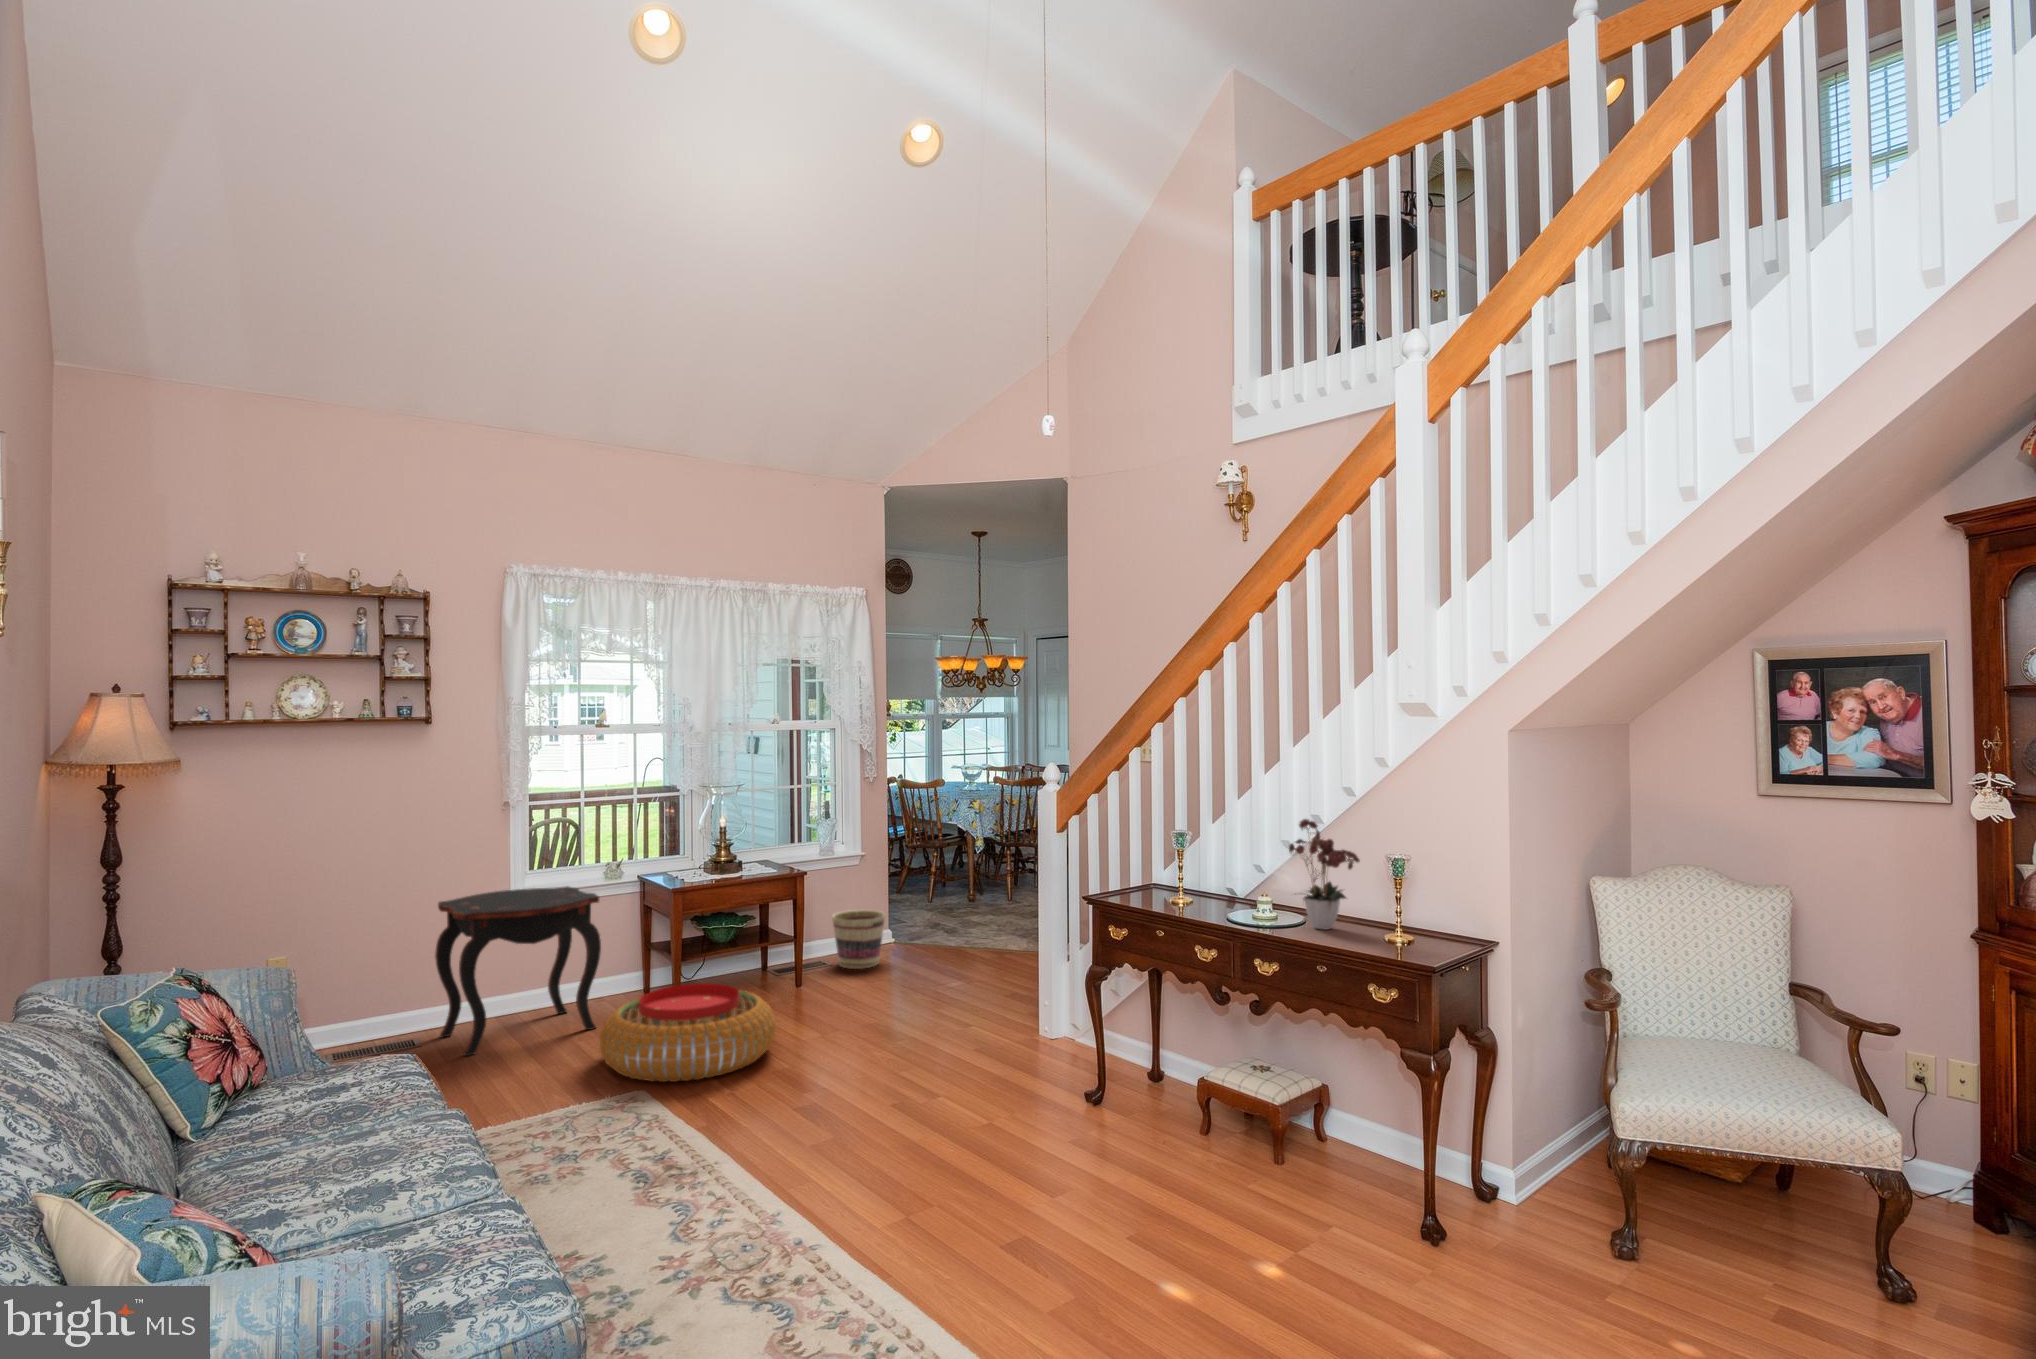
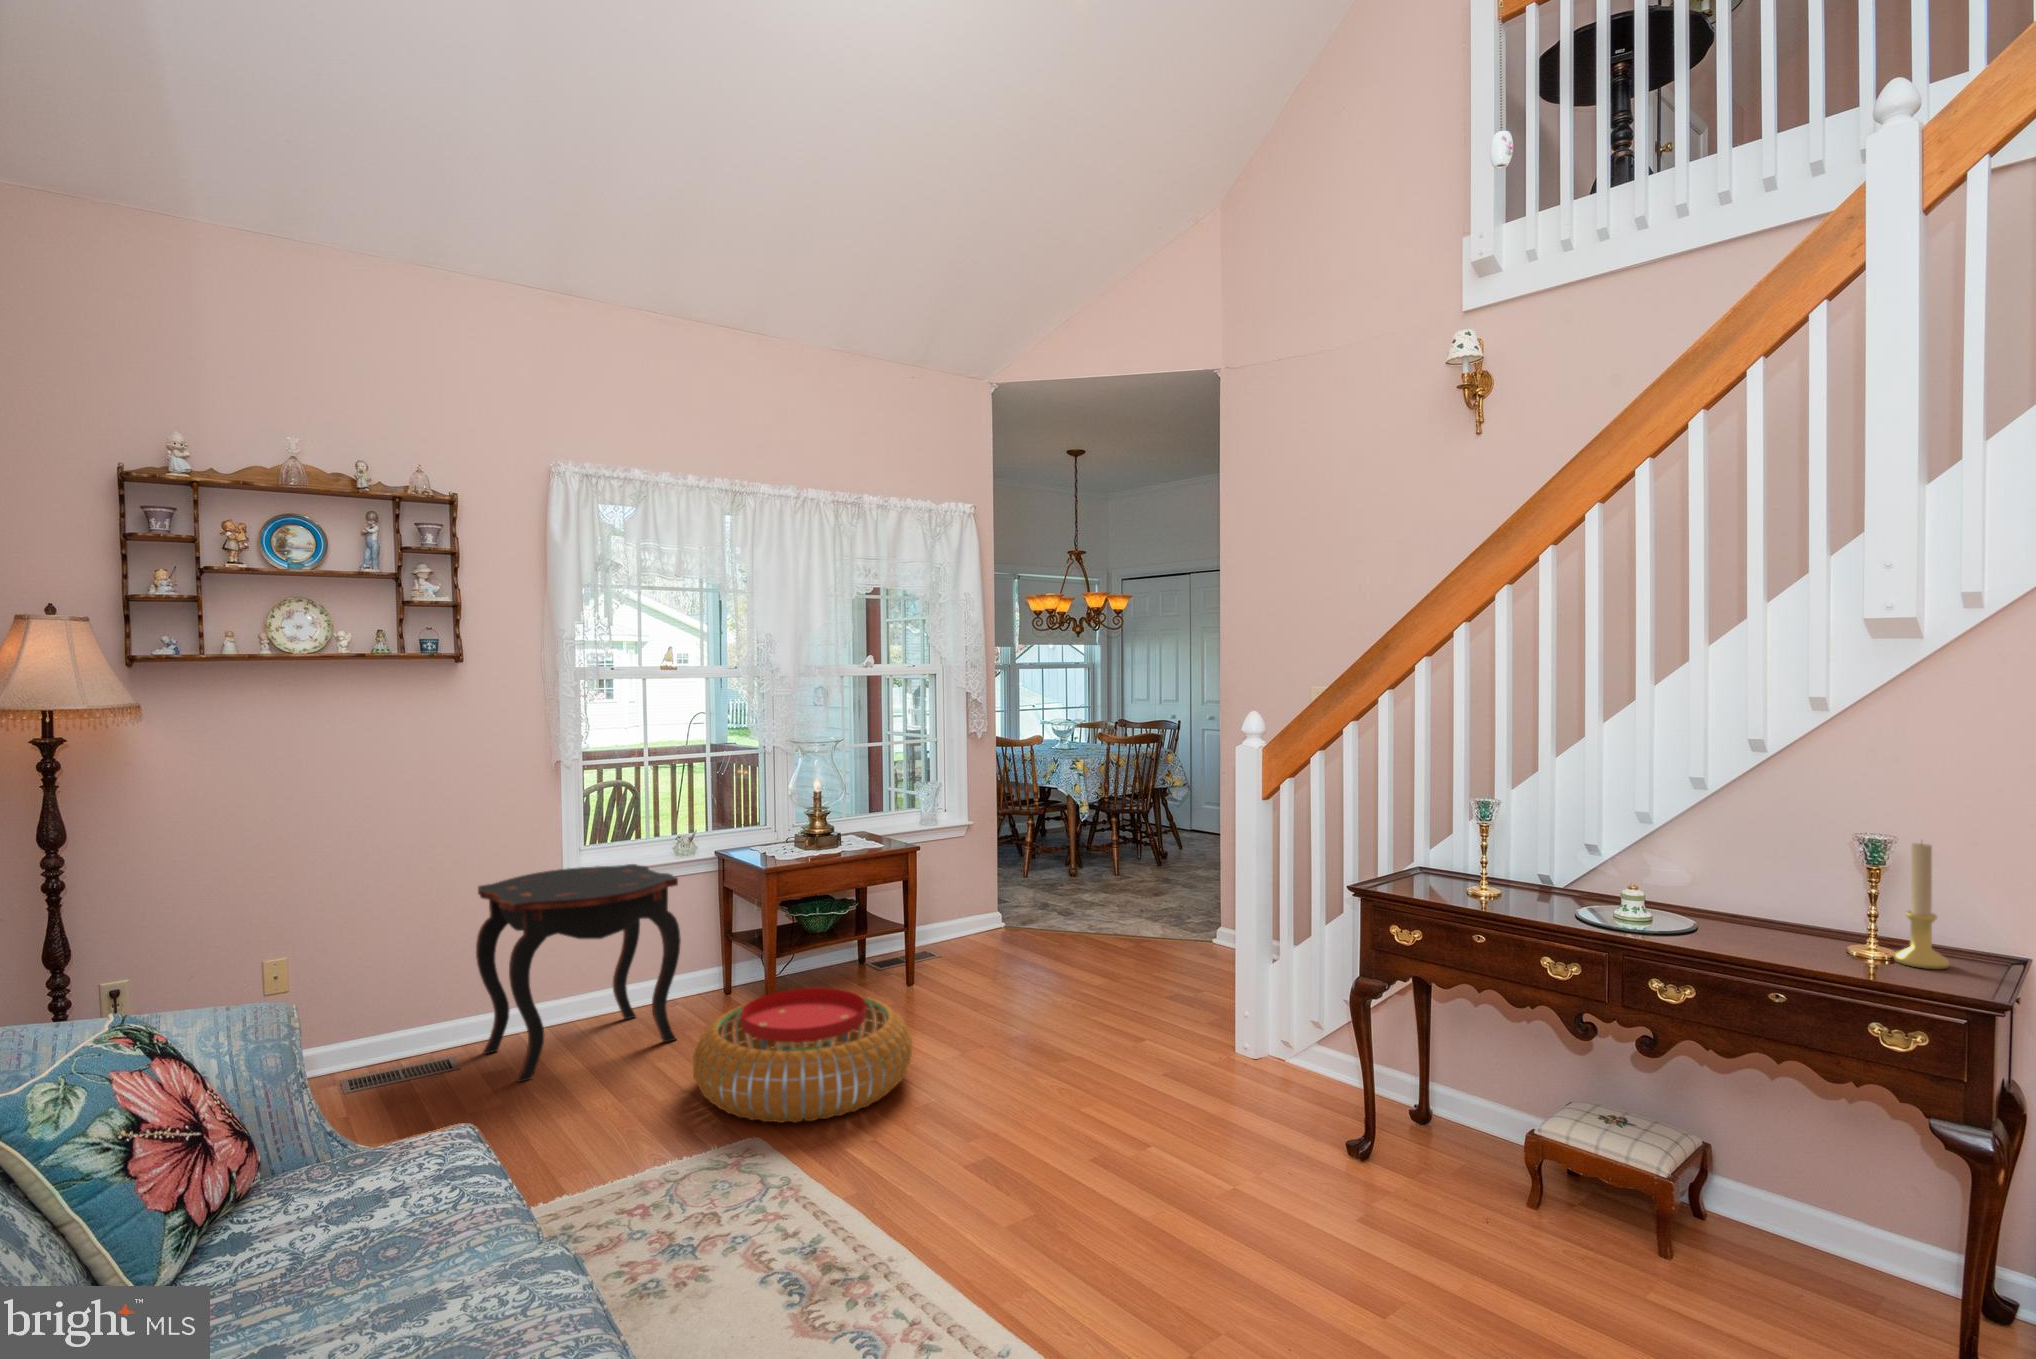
flower arrangement: present [1289,819,1360,929] -> none [1699,780,1834,944]
candle holder: none [1395,854,1426,943] -> present [1894,843,1949,969]
basket: present [832,910,885,969] -> none [936,885,998,956]

